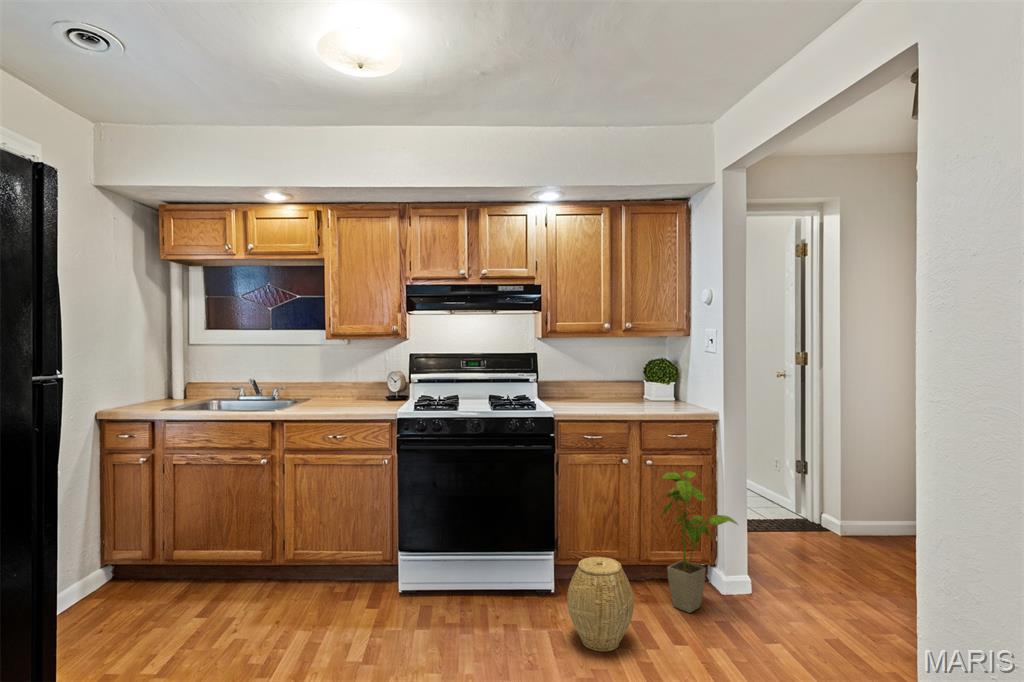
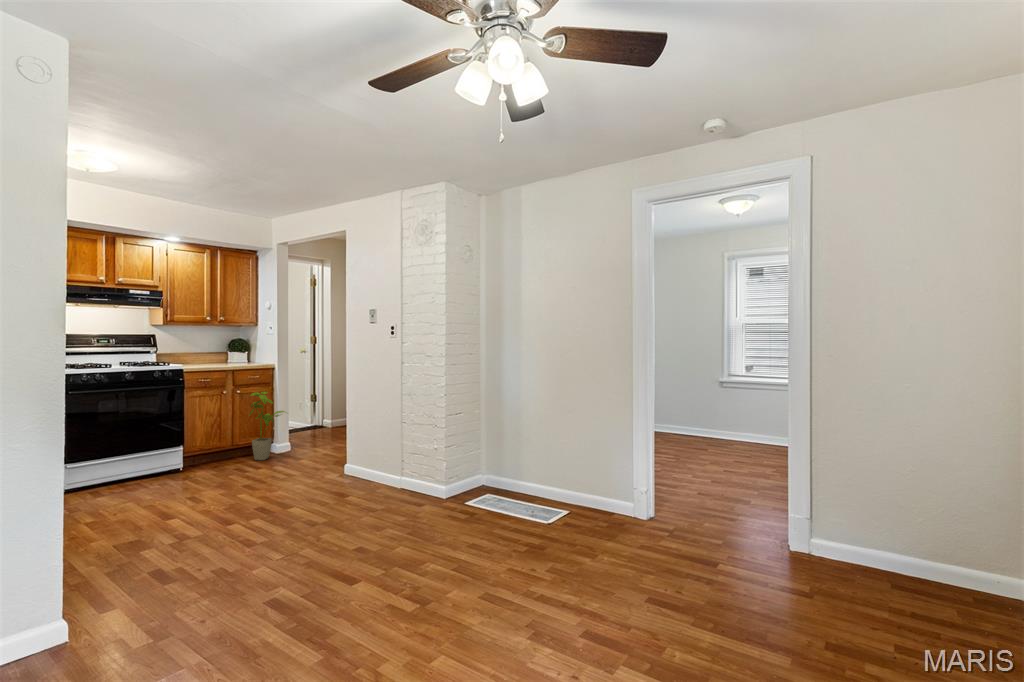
woven basket: present [567,557,634,652] -> none [203,435,241,477]

